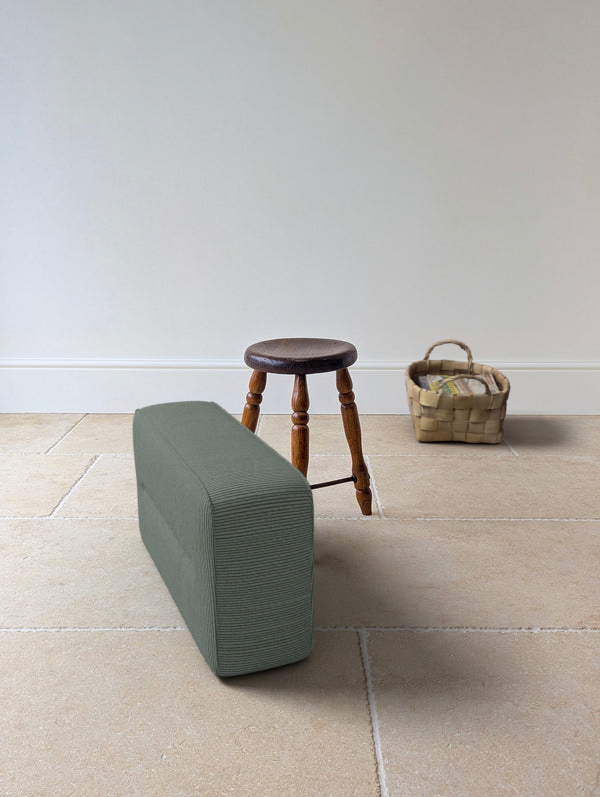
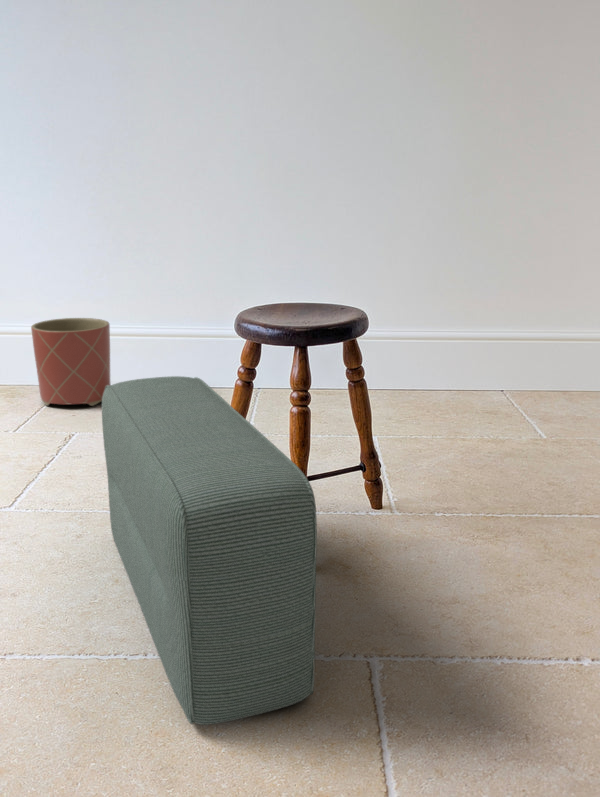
woven basket: present [405,339,510,444] -> none [418,309,537,425]
planter: none [58,351,128,430] -> present [31,318,110,406]

